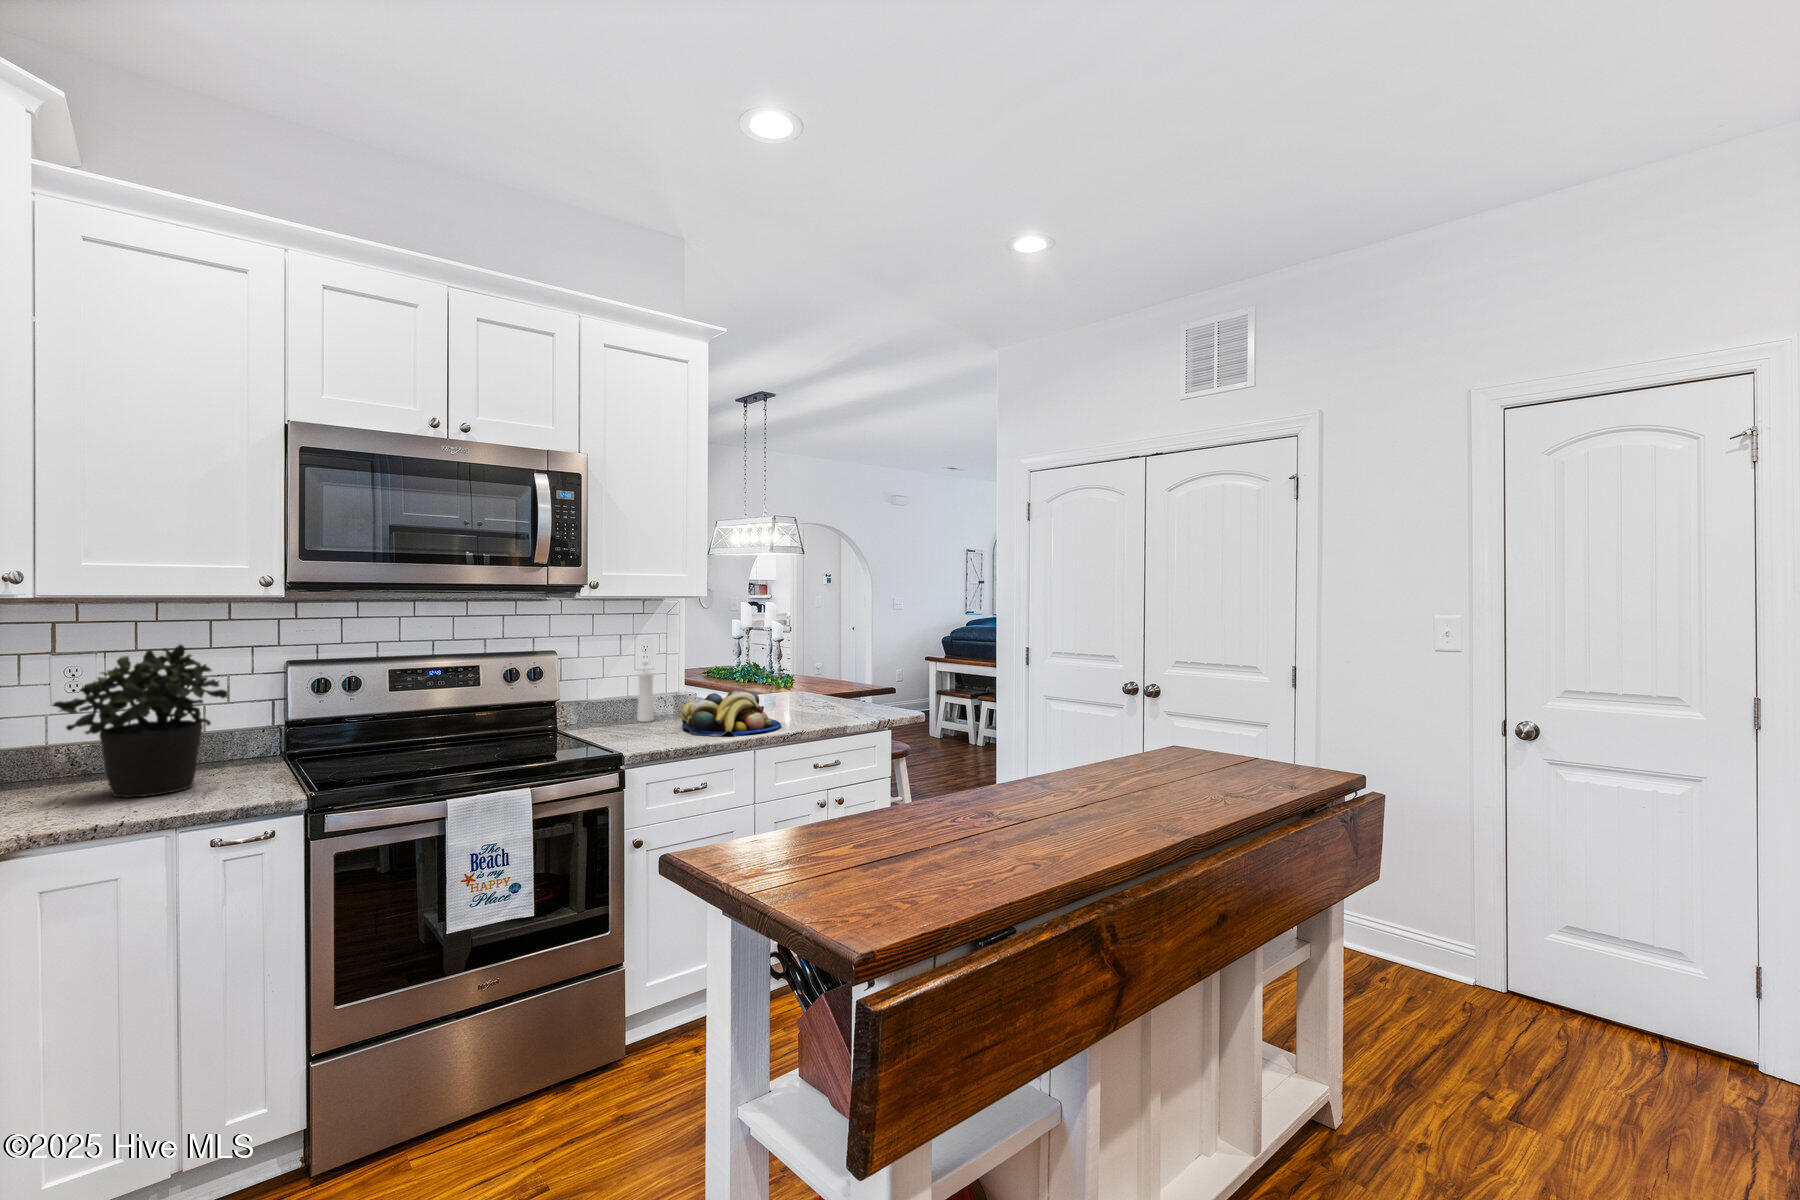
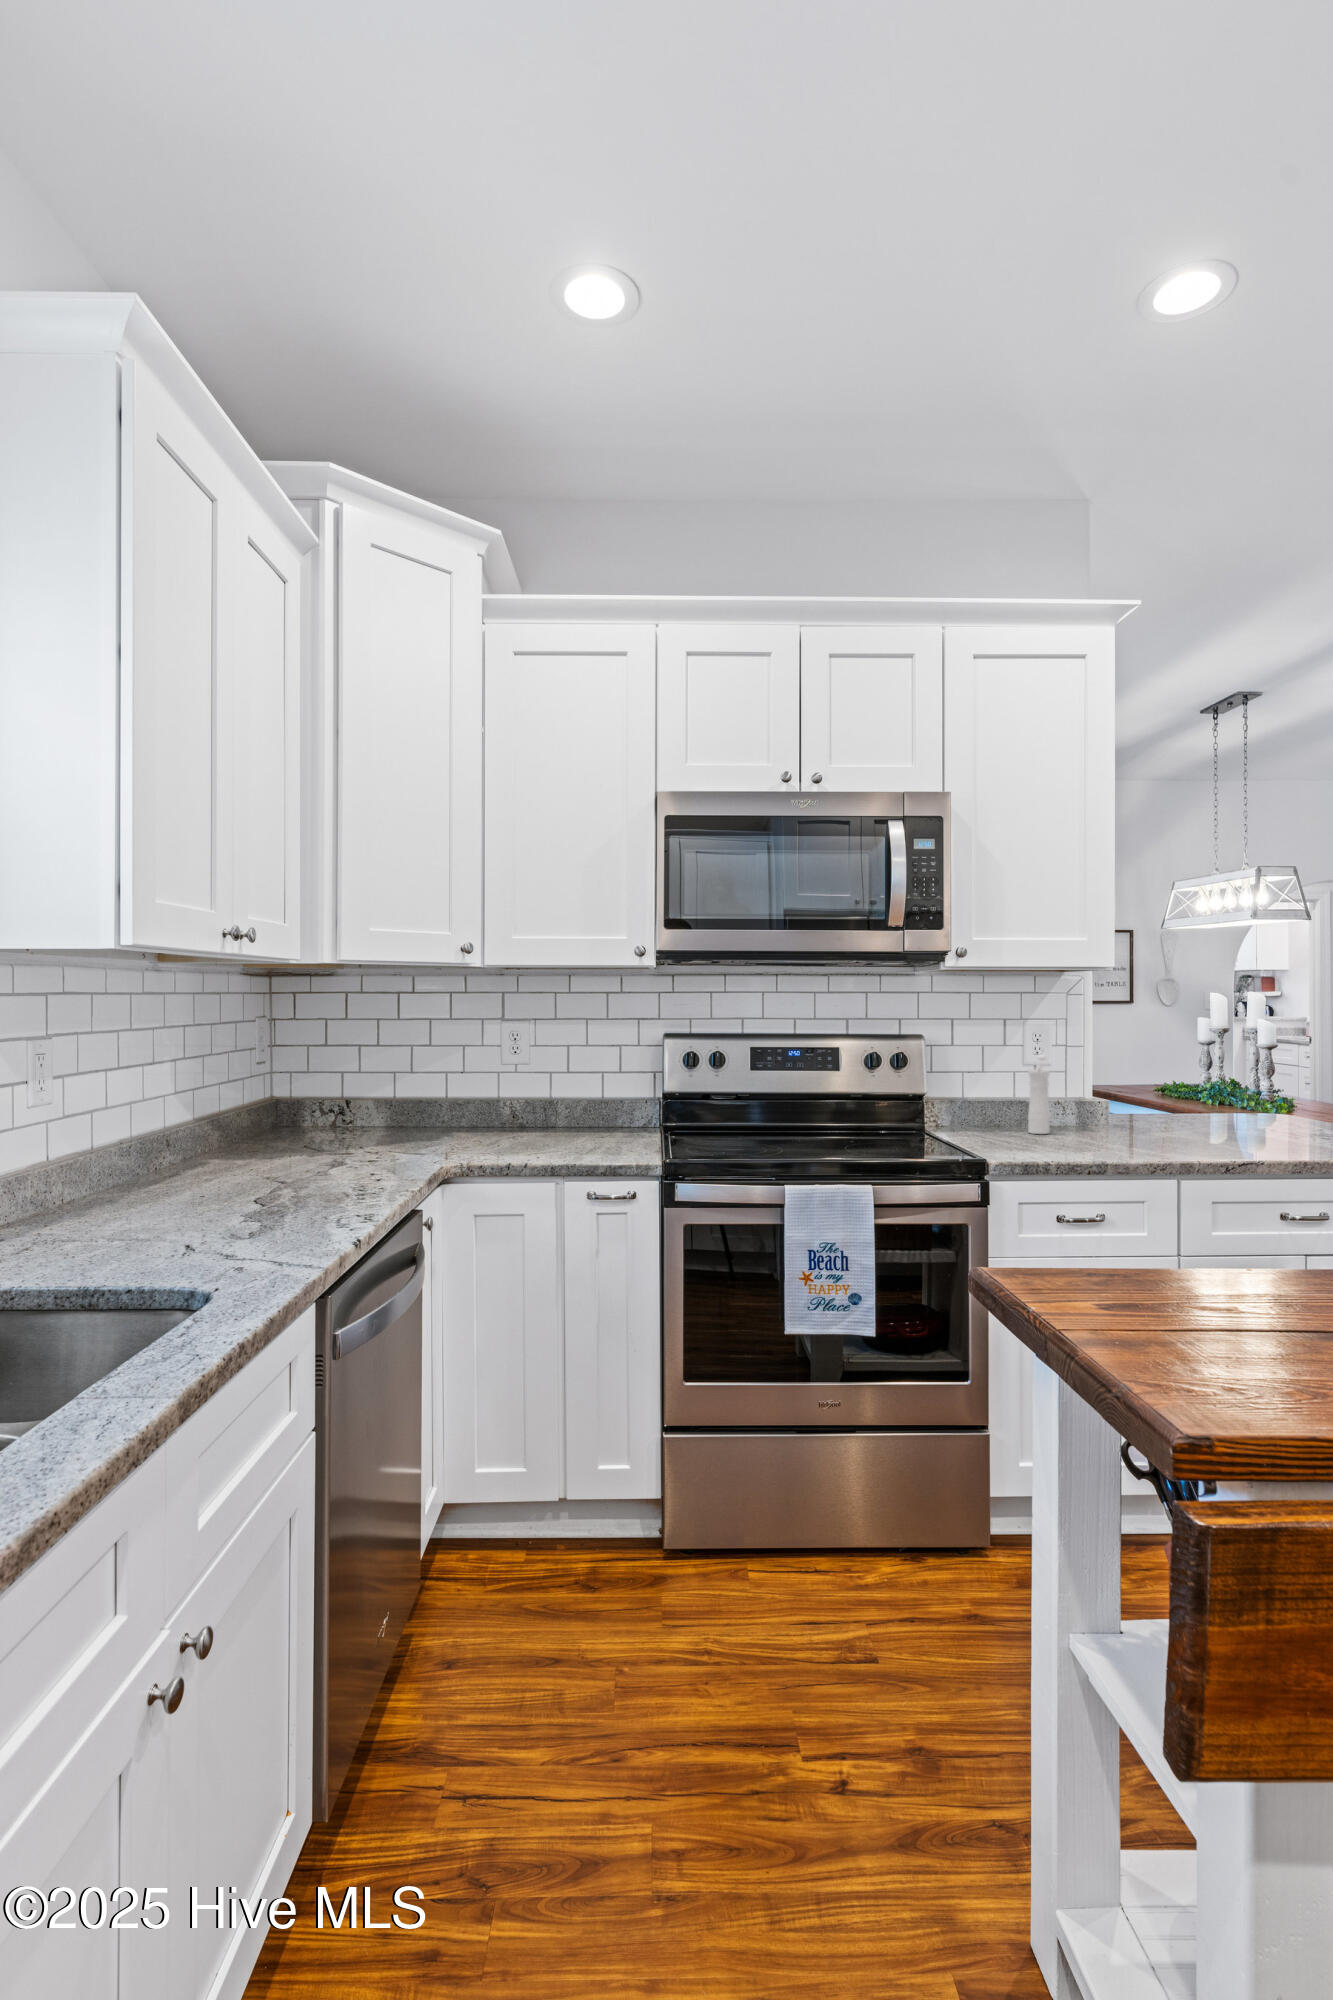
potted plant: present [53,645,228,797] -> none [490,1010,607,1148]
fruit bowl: present [681,689,781,736] -> none [1081,1098,1230,1157]

